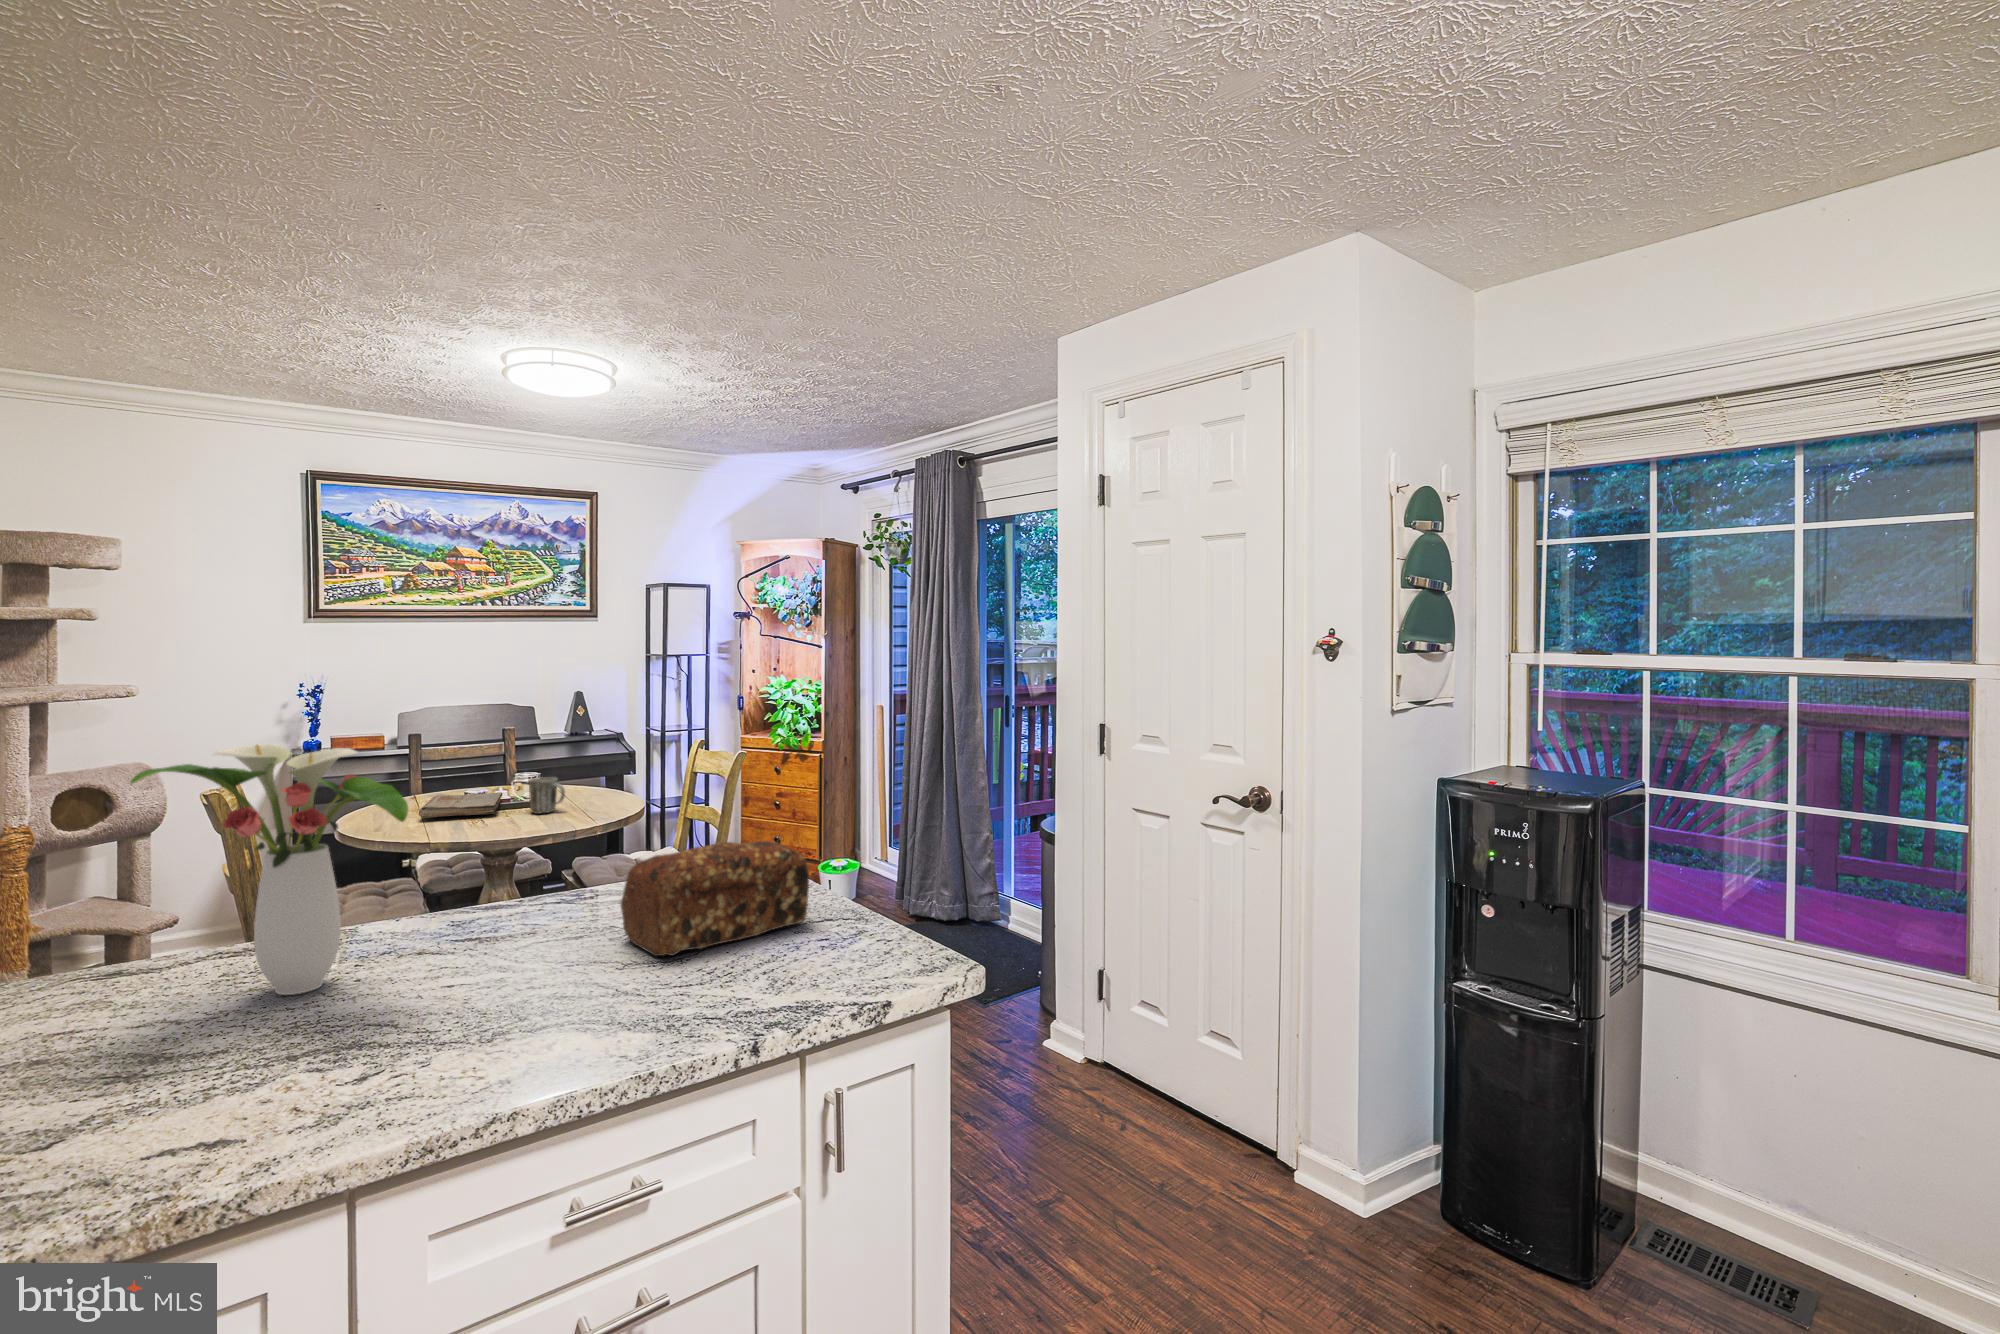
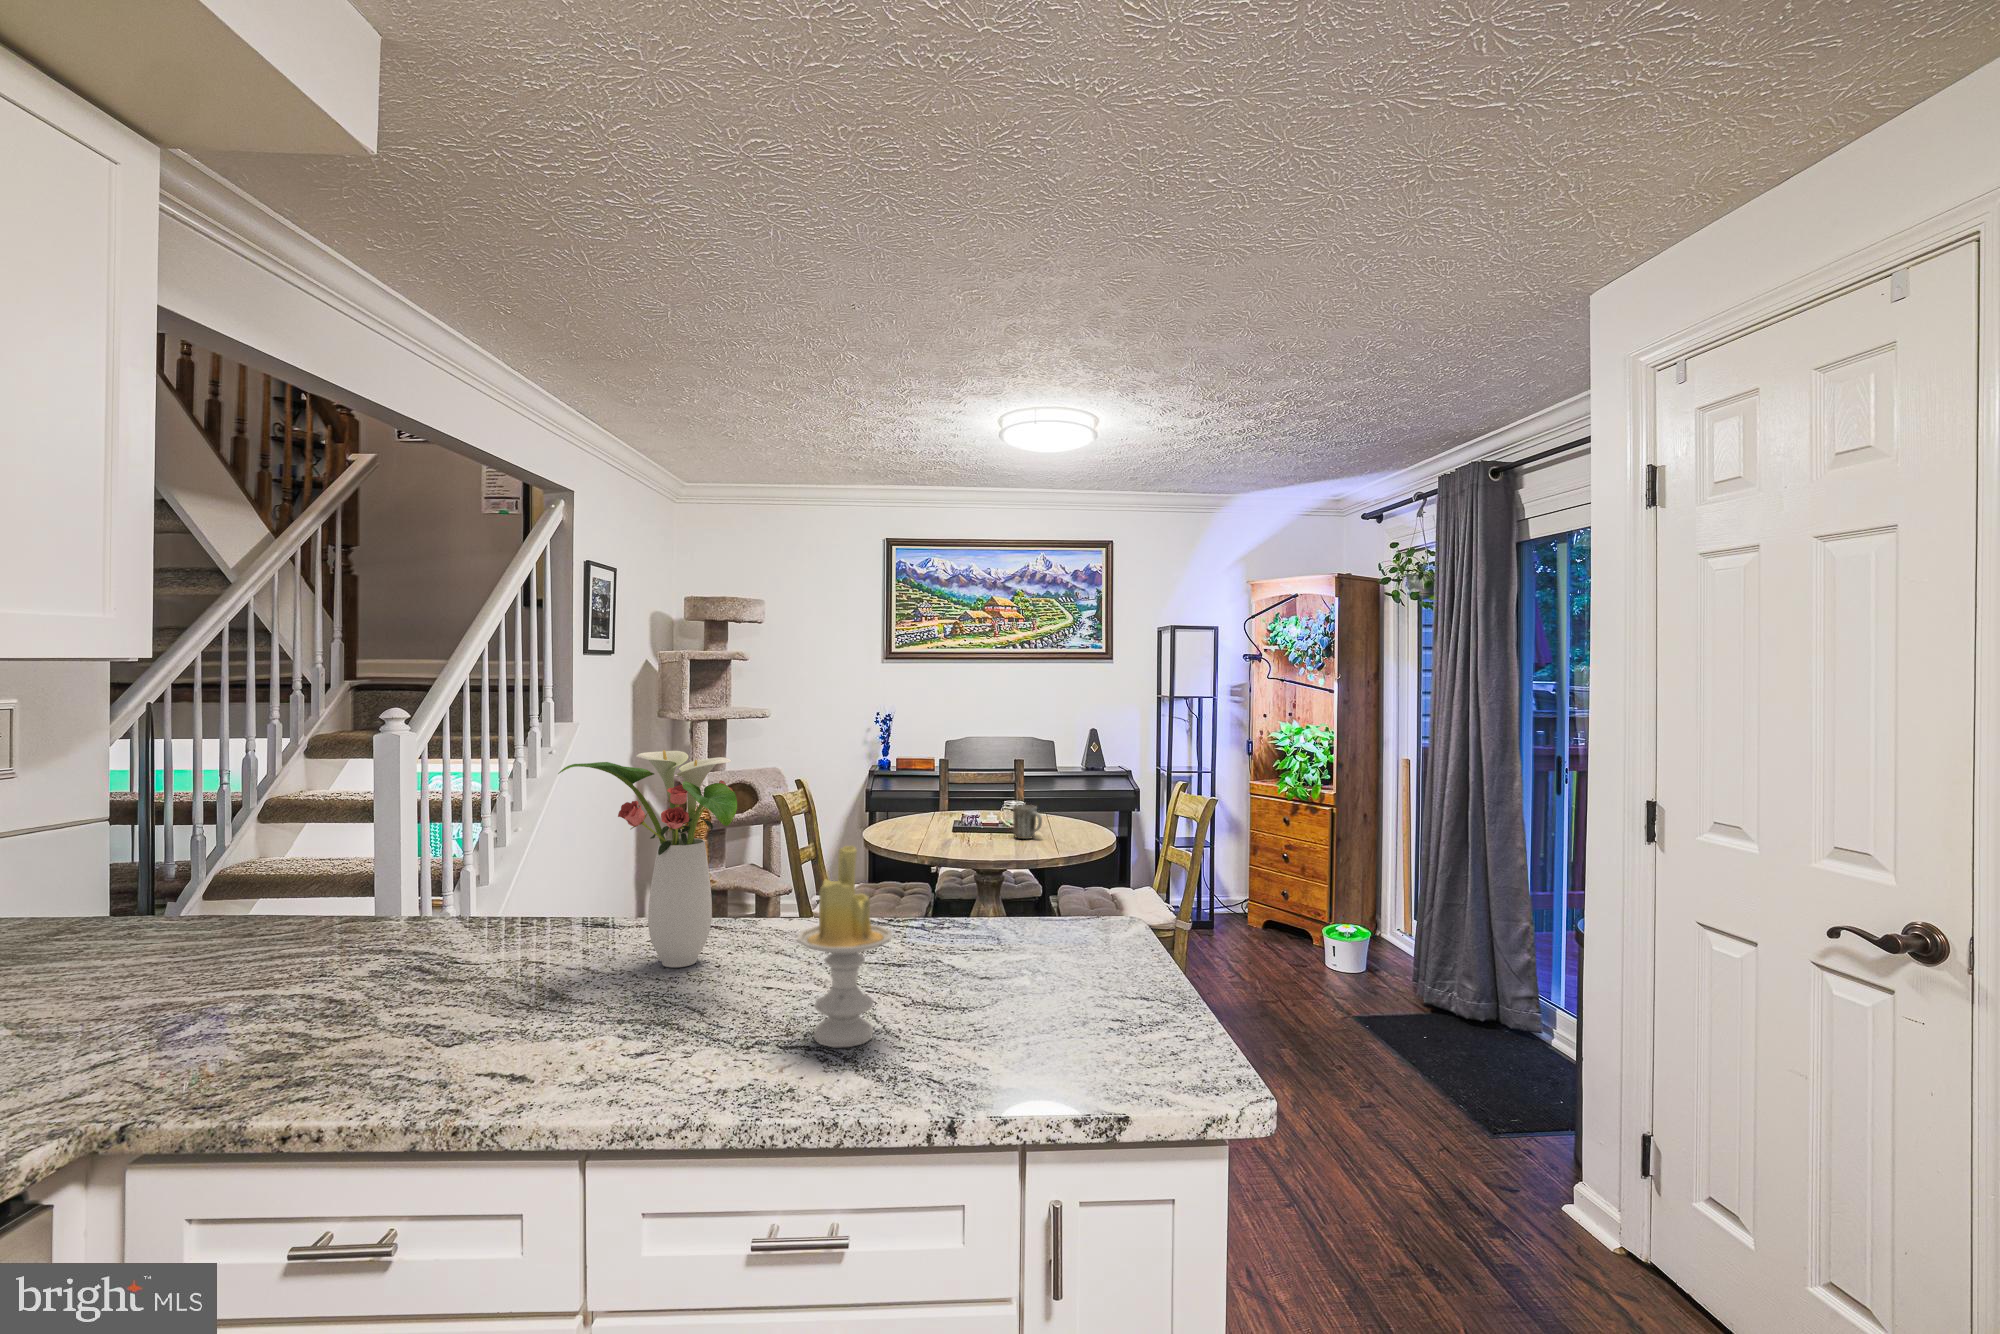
book: present [419,792,502,818] -> none [927,814,1000,834]
candle: none [532,824,635,1022] -> present [797,846,892,1047]
bread loaf: present [621,841,809,956] -> none [939,884,1128,998]

